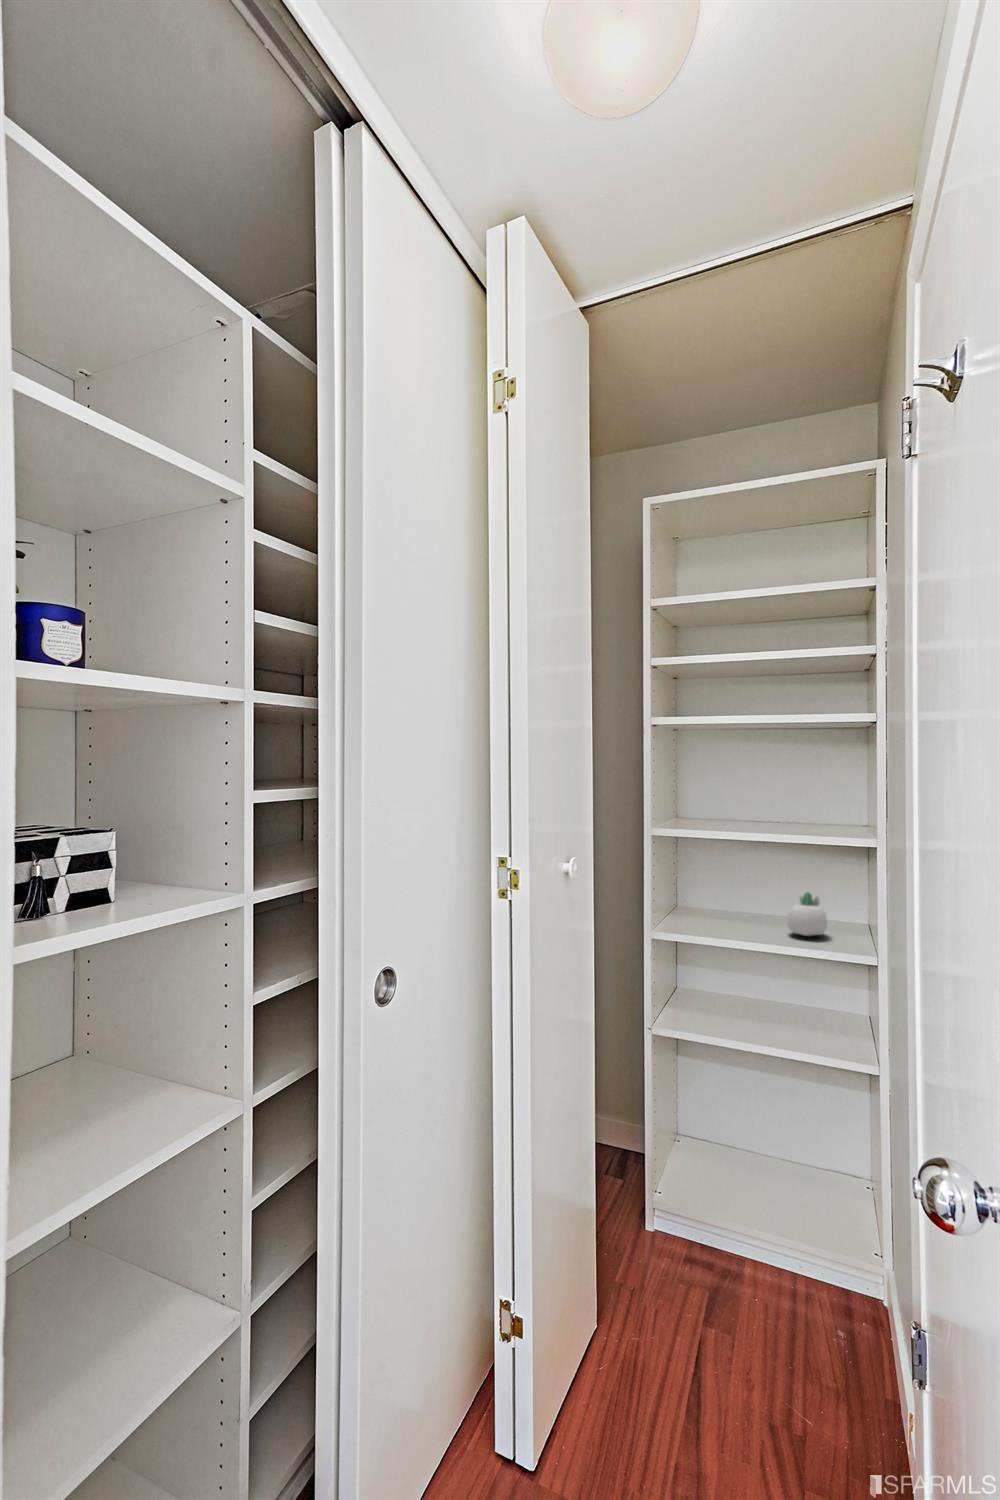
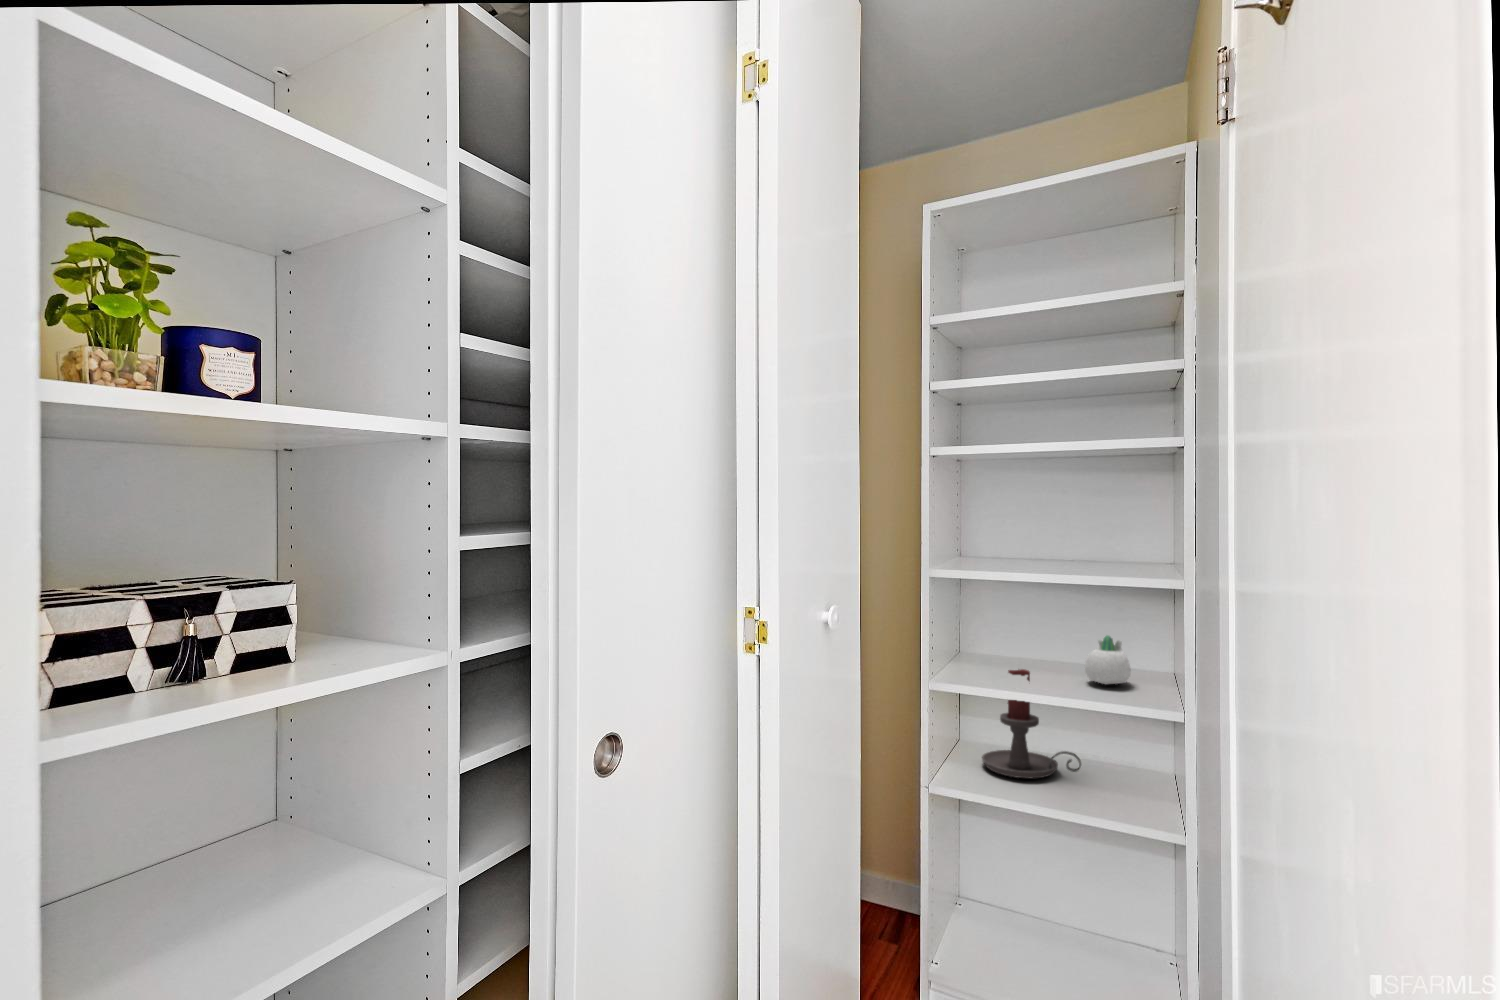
candle holder: none [694,922,783,1022] -> present [982,669,1081,778]

